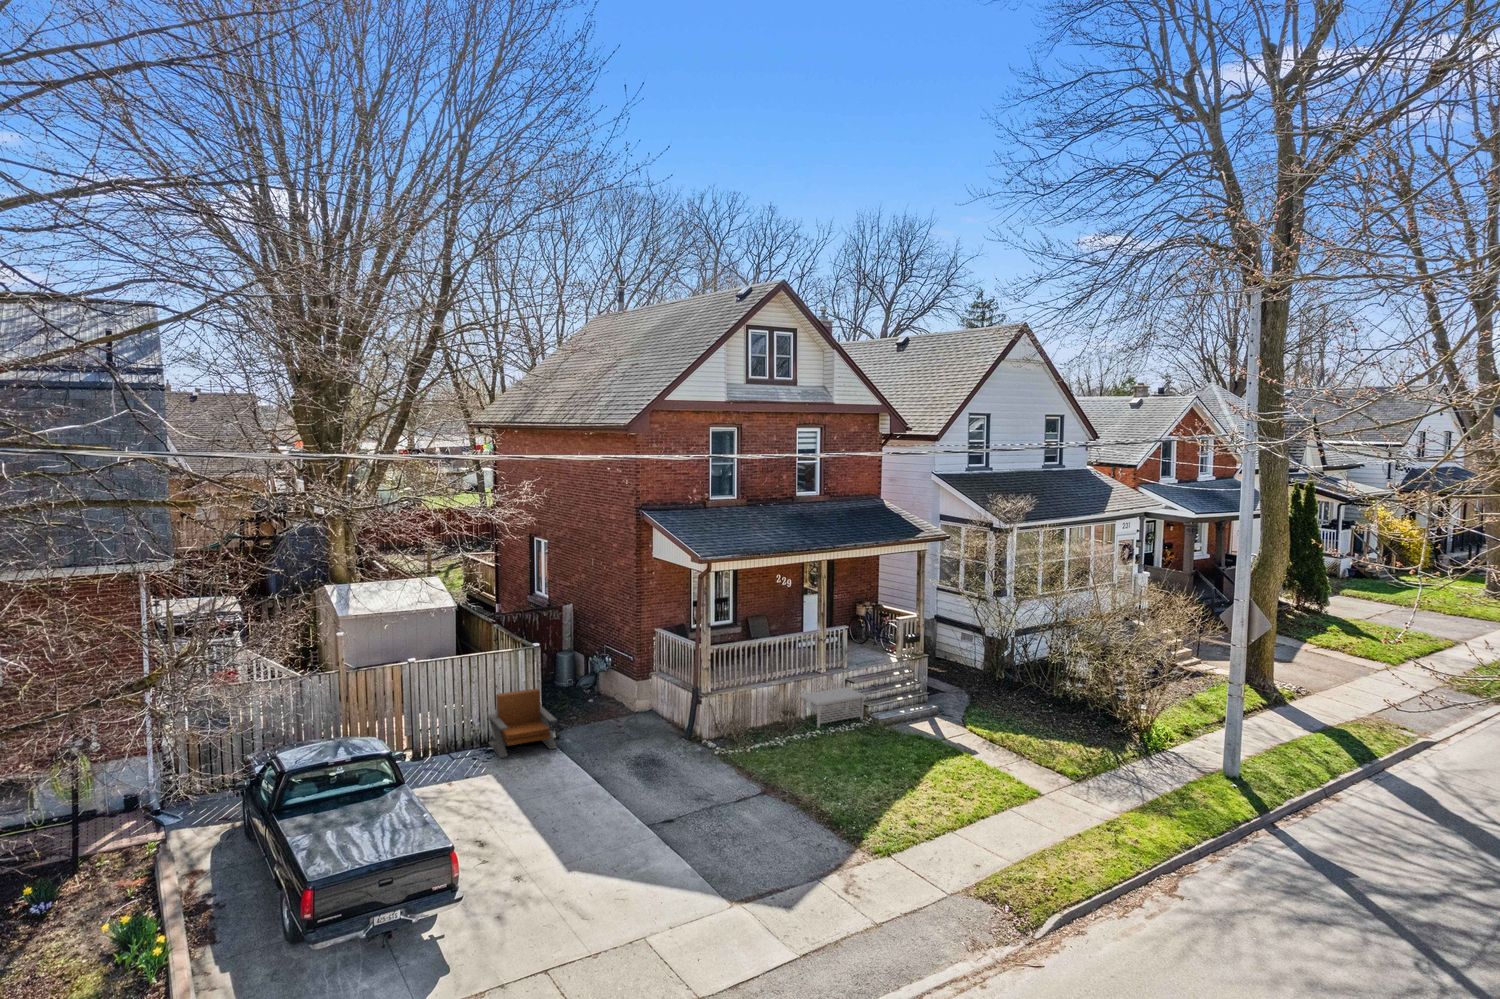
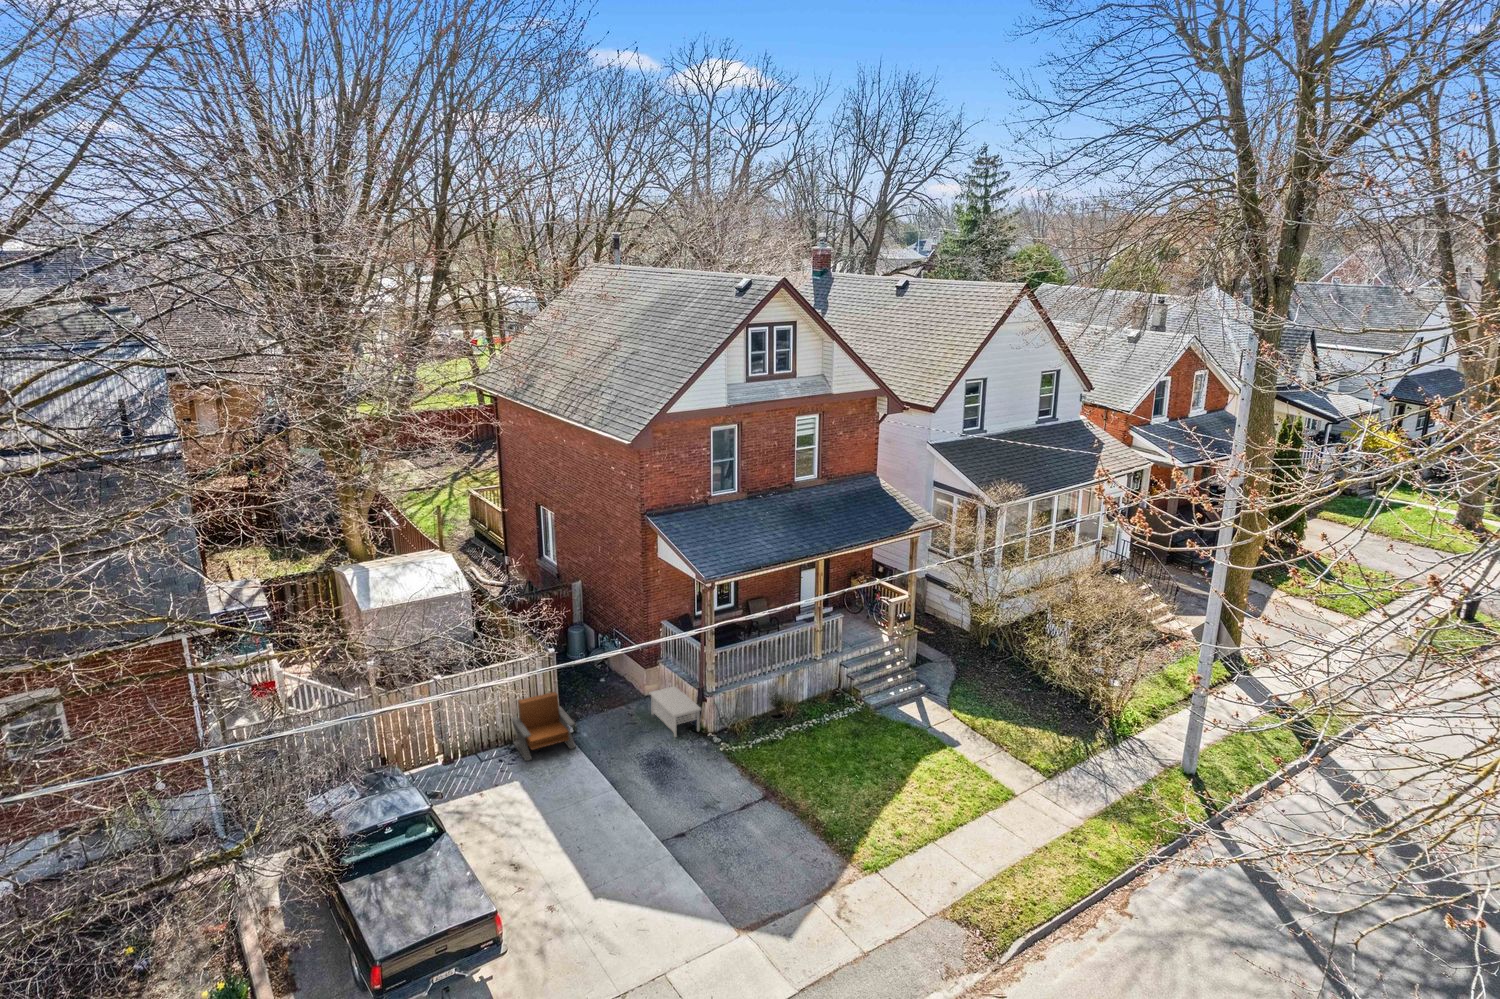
storage bench: present [801,687,865,727] -> present [650,686,701,737]
potted tree: none [768,696,787,730] -> present [770,693,785,720]

